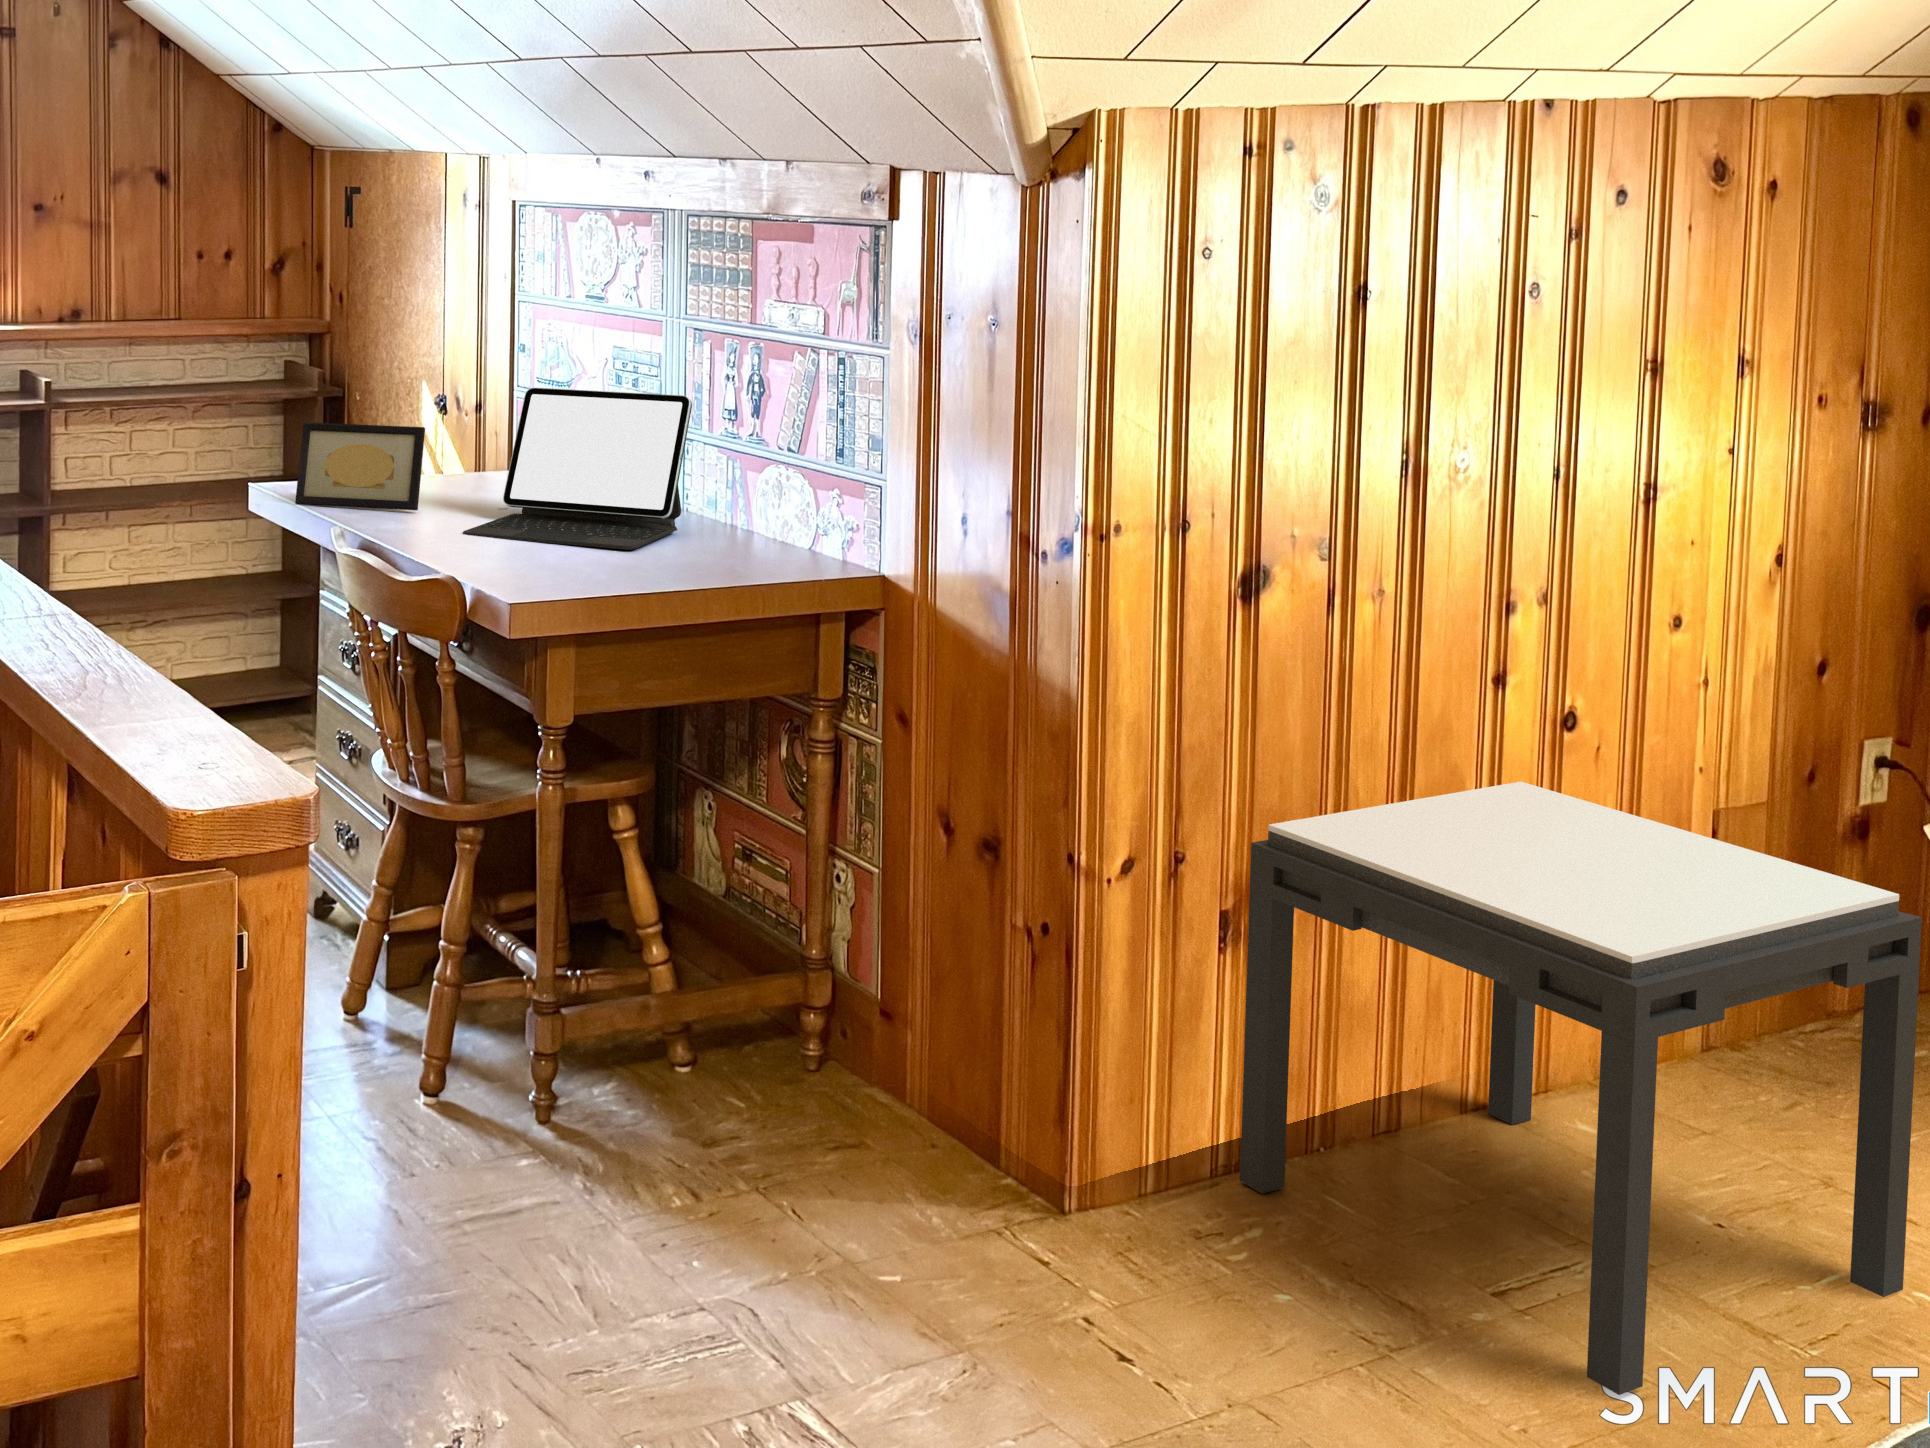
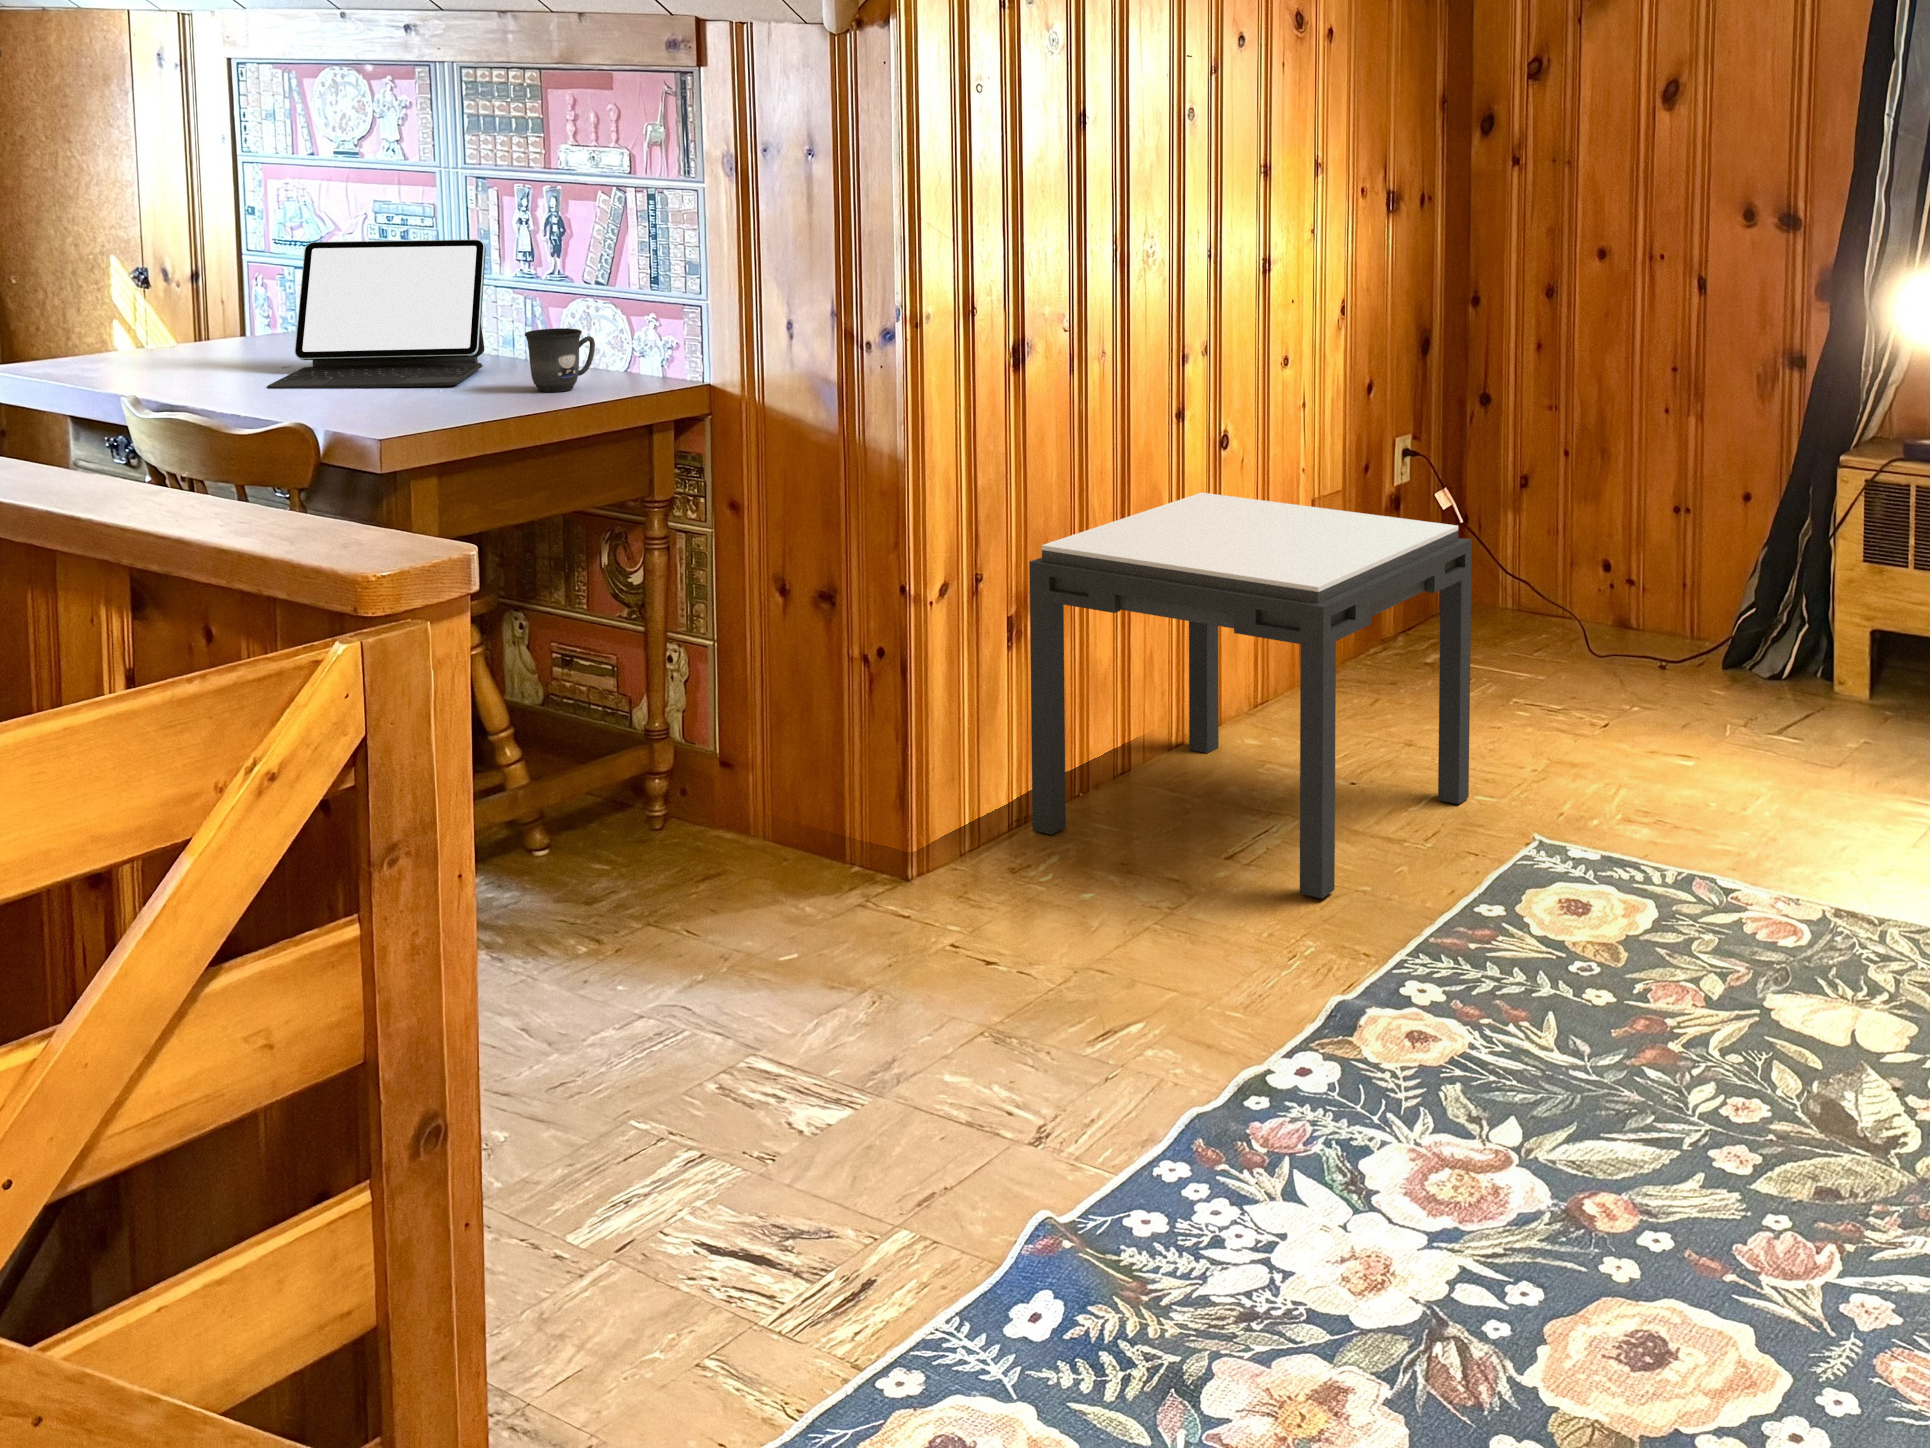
picture frame: present [295,422,425,510] -> none [51,289,198,380]
mug: none [699,499,774,569] -> present [525,328,595,392]

